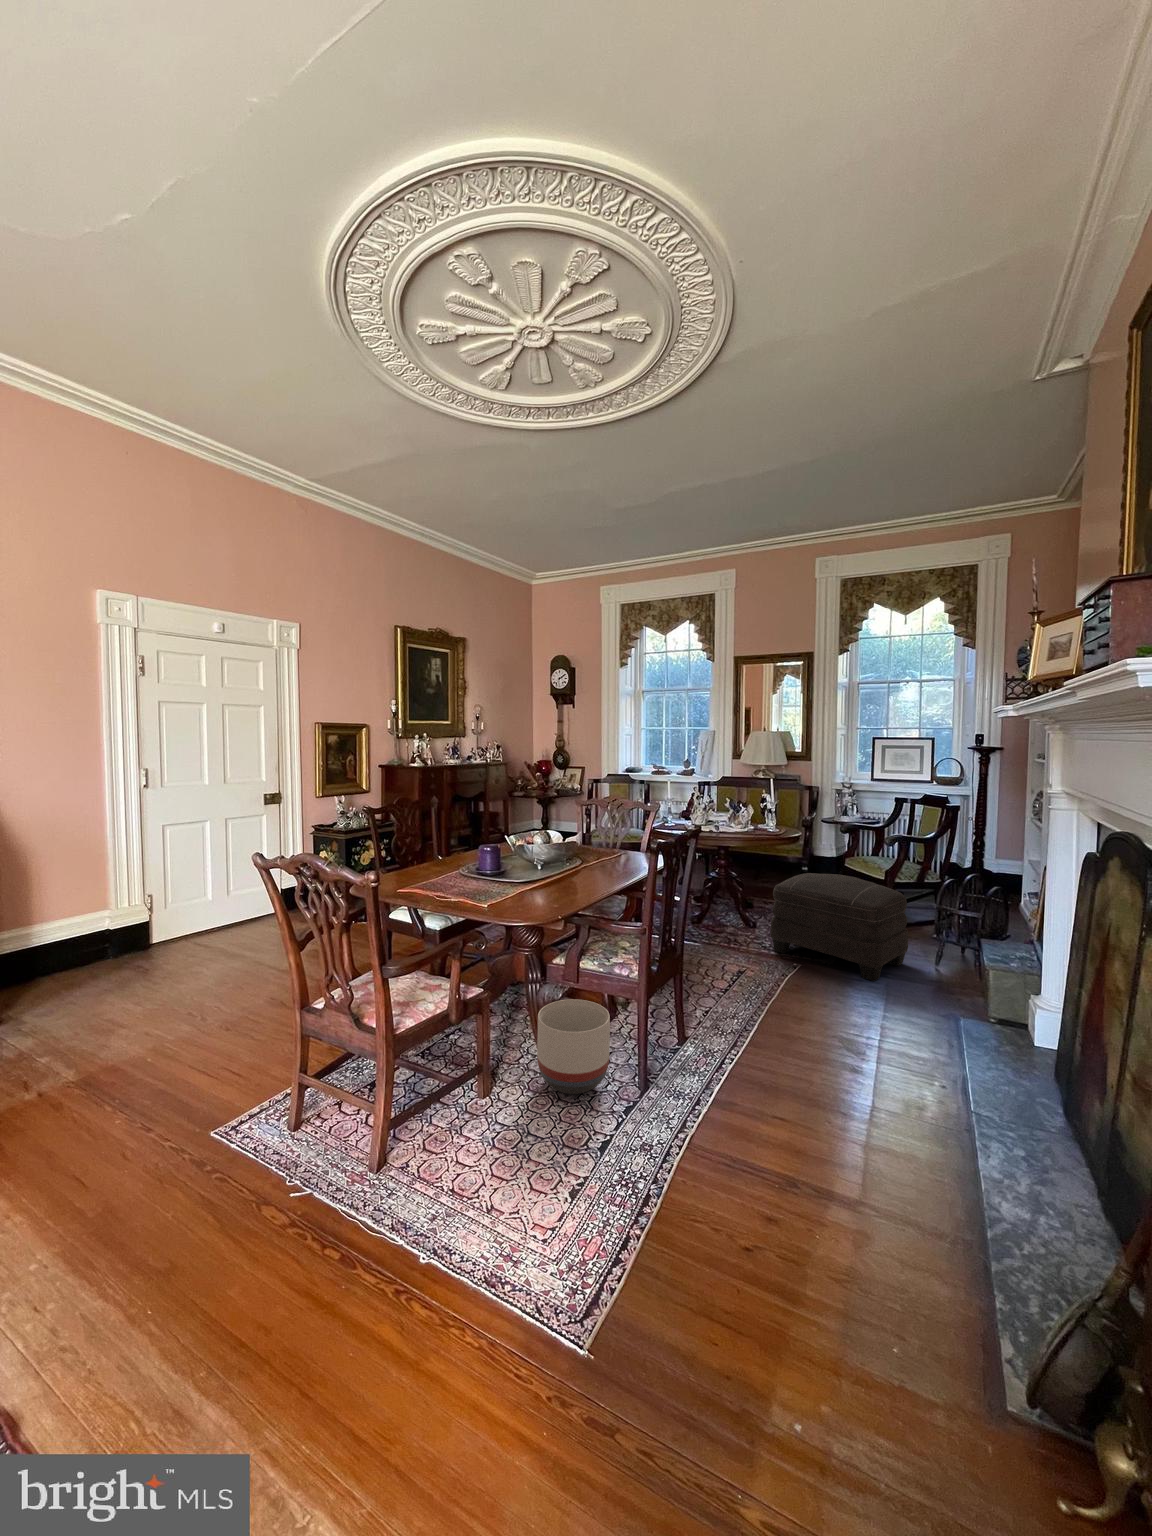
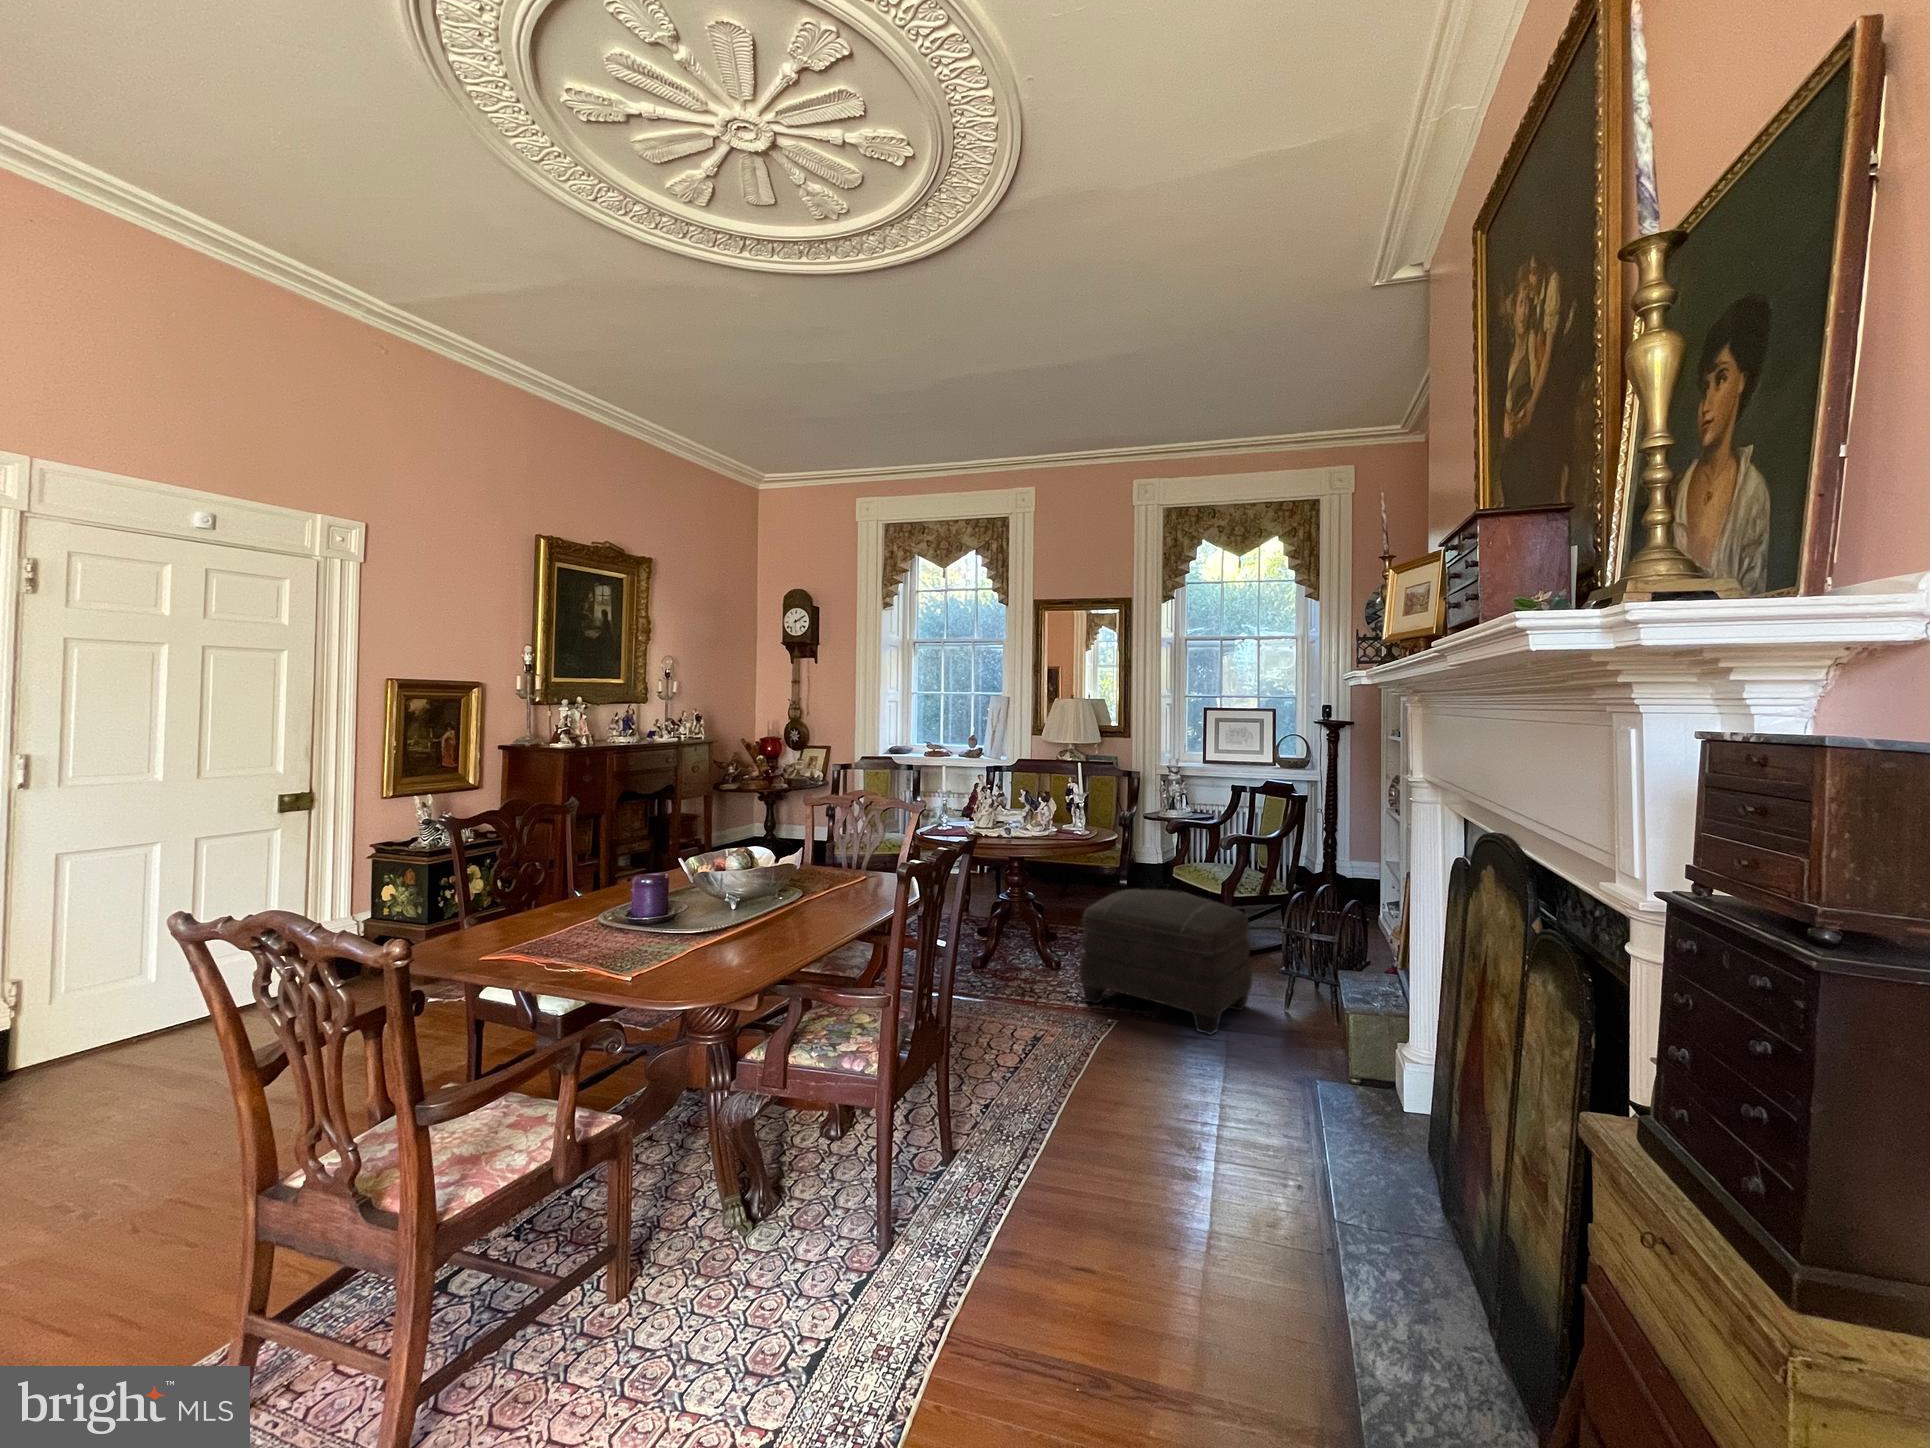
planter: present [537,999,610,1094] -> none [714,1113,835,1275]

